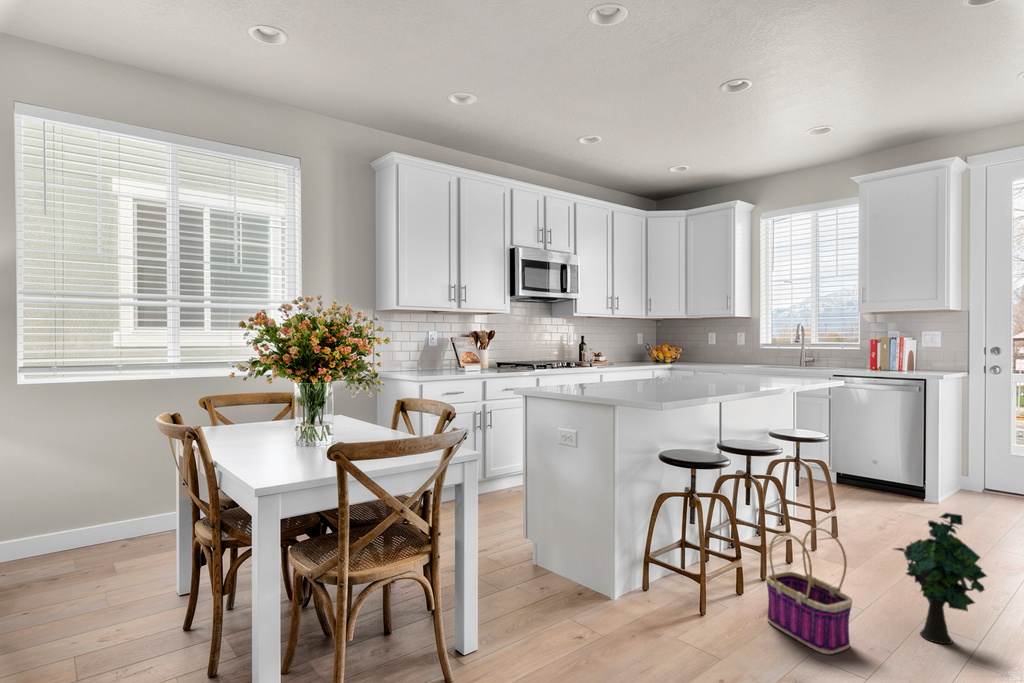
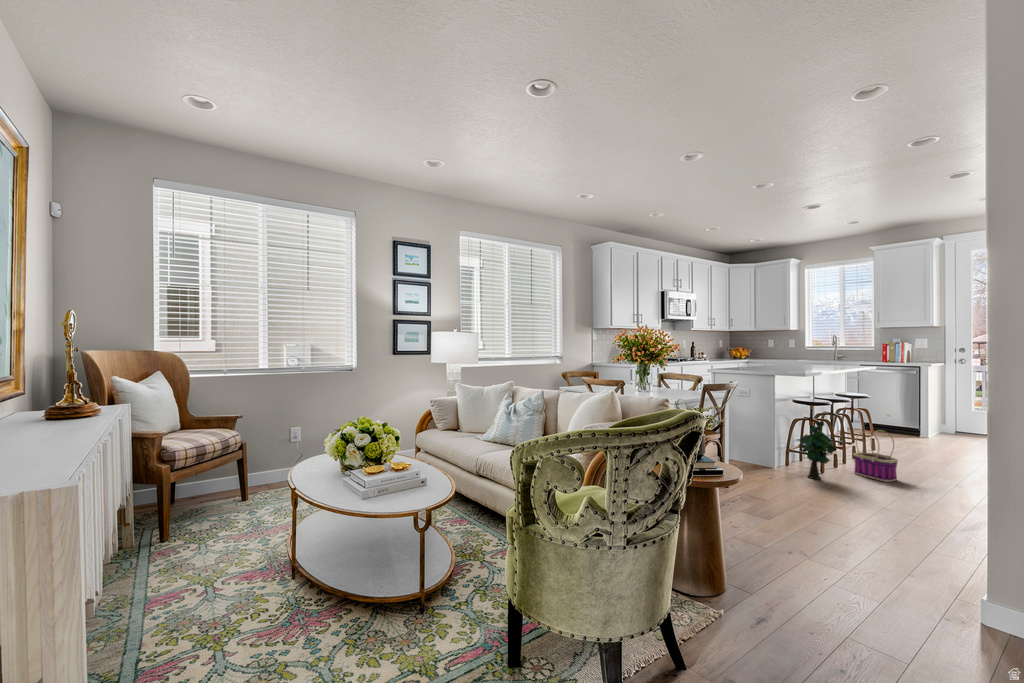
decorative plant: present [895,513,987,644] -> present [797,422,835,479]

